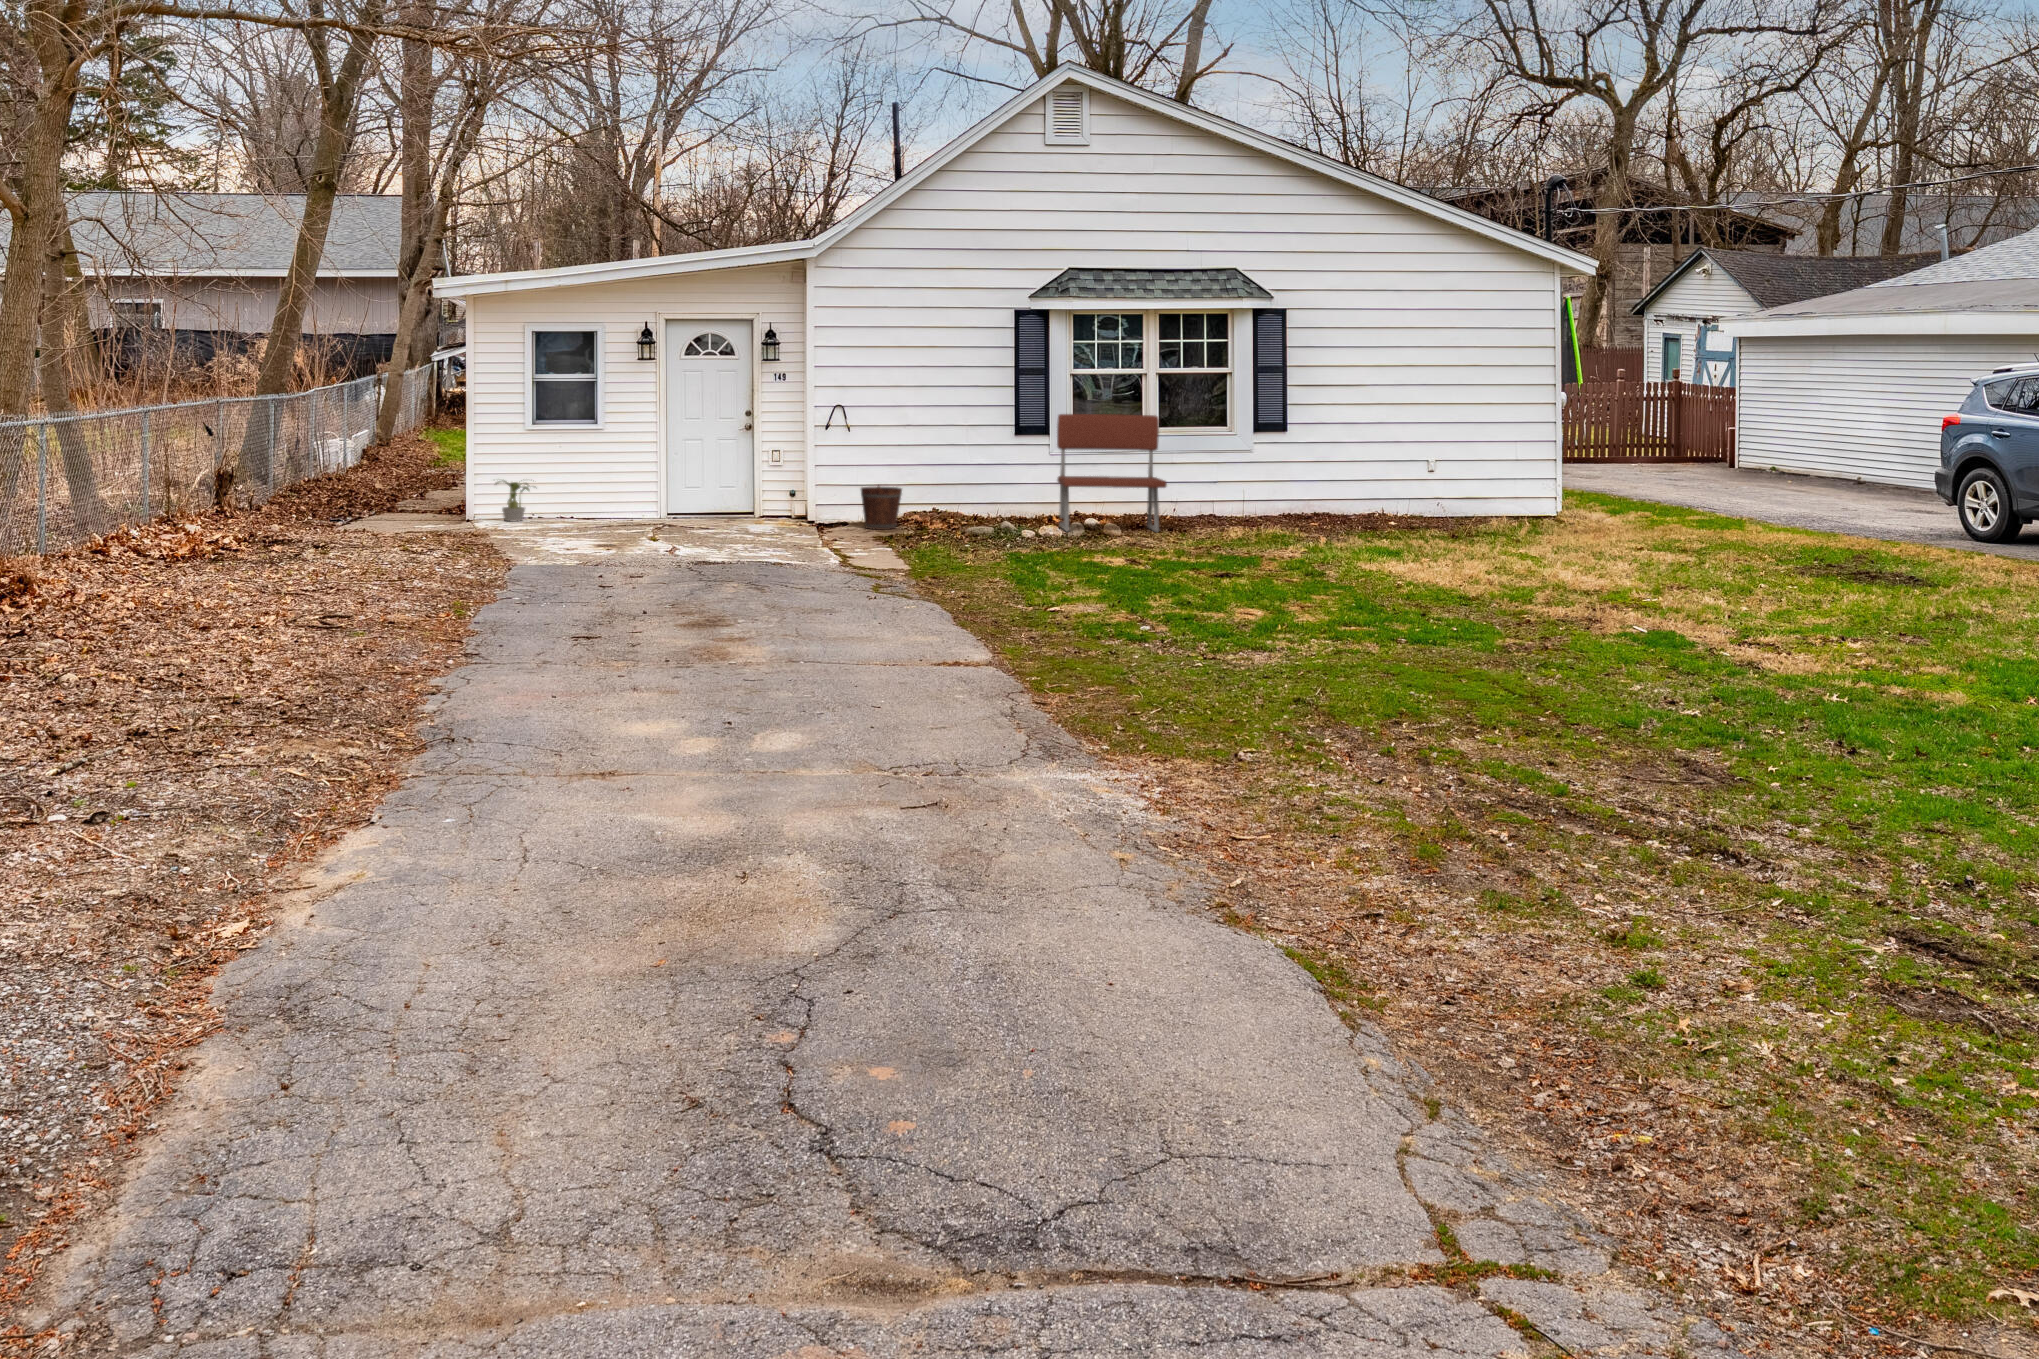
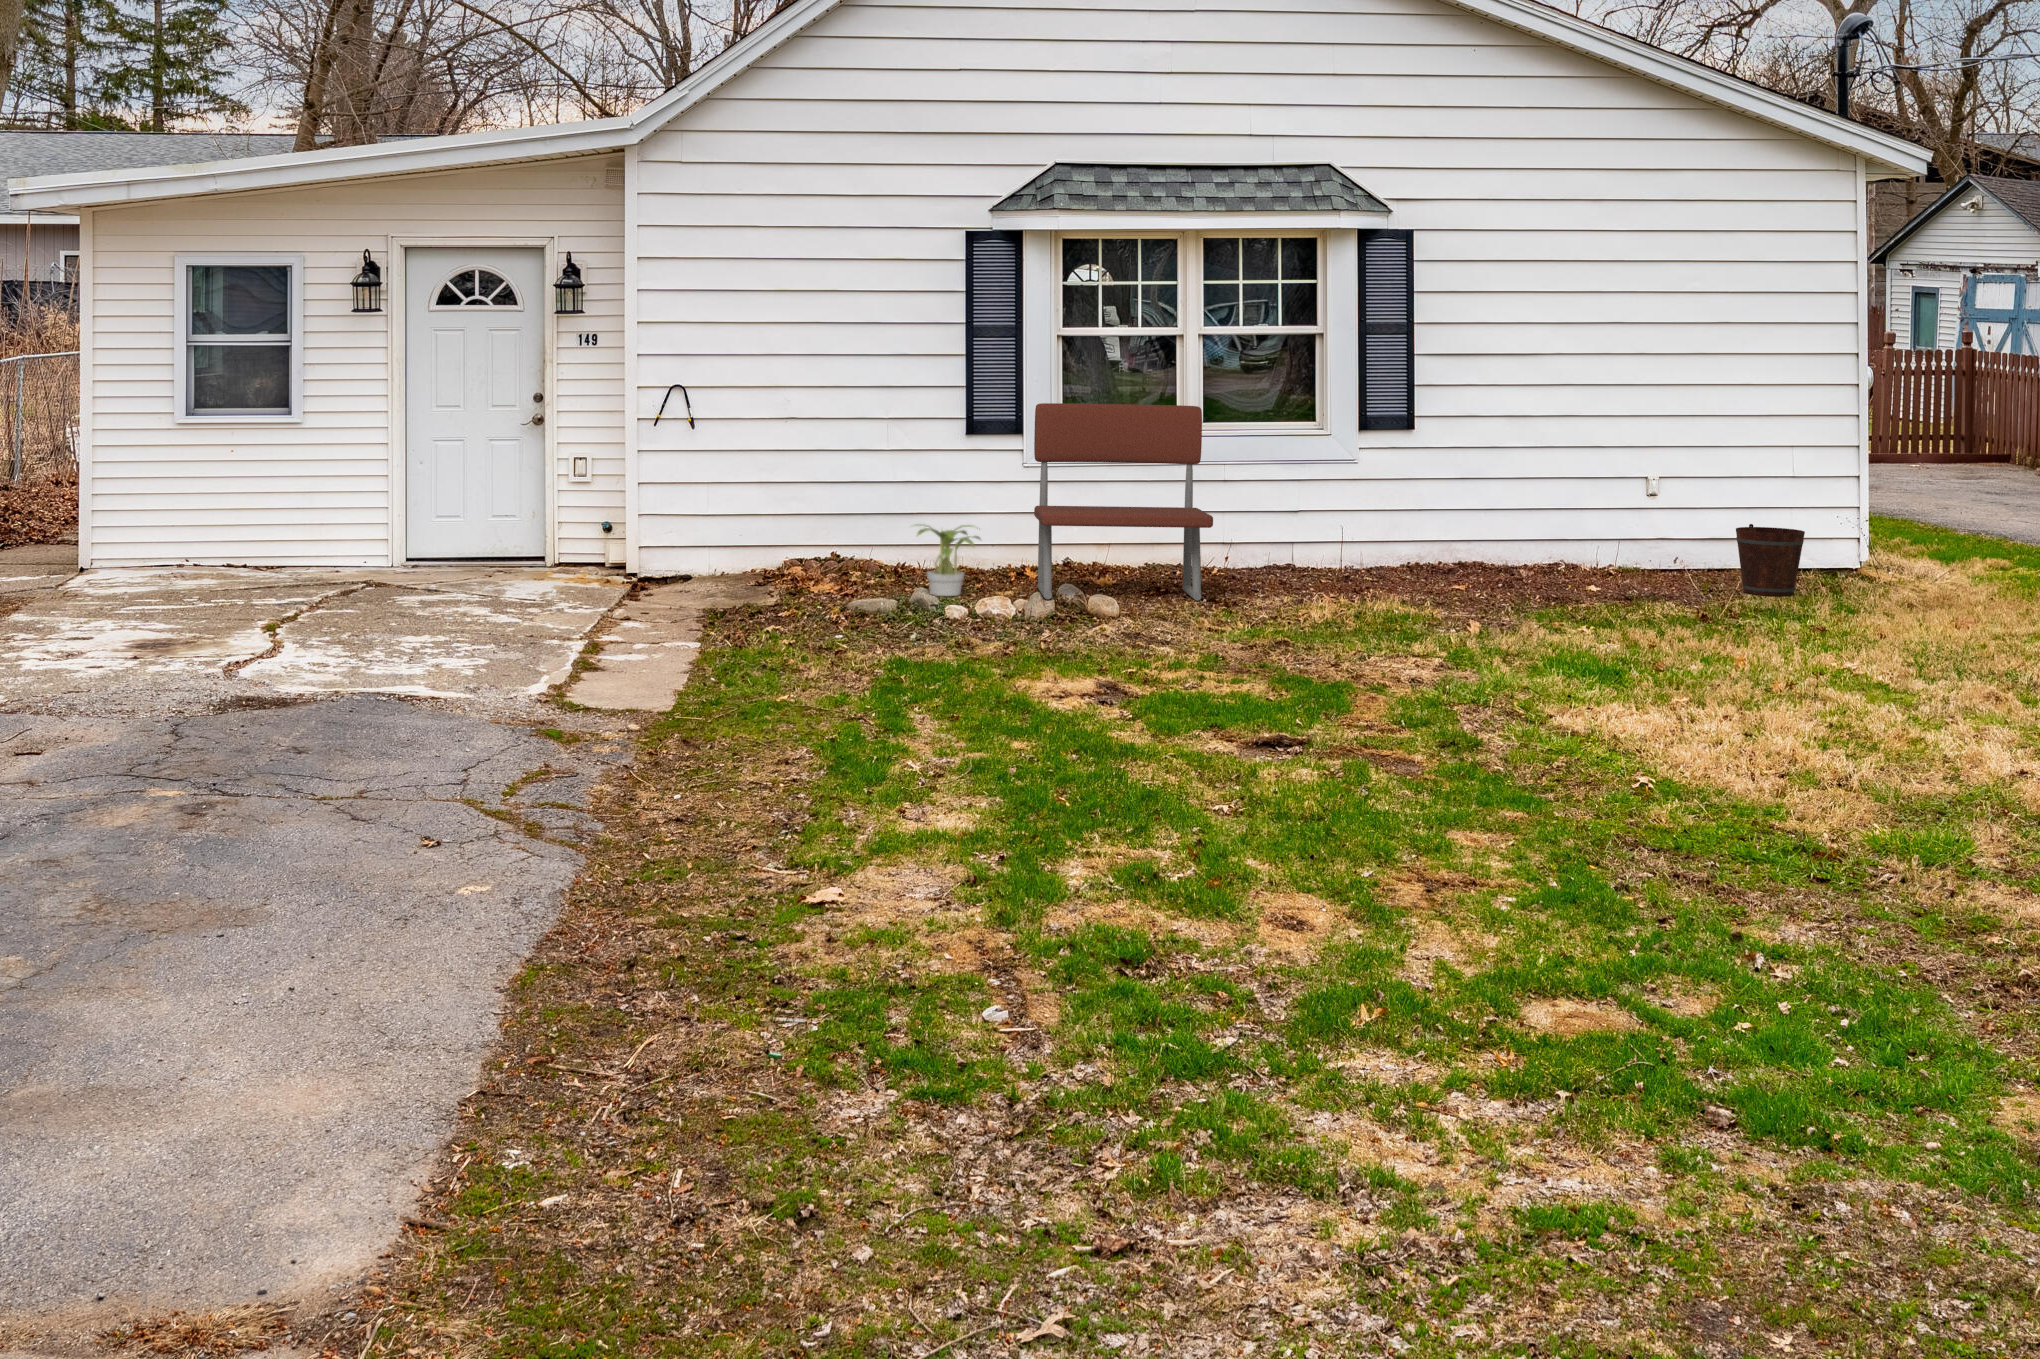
potted plant: present [496,480,529,522] -> present [917,525,980,596]
bucket: present [861,485,902,530] -> present [1736,524,1805,596]

